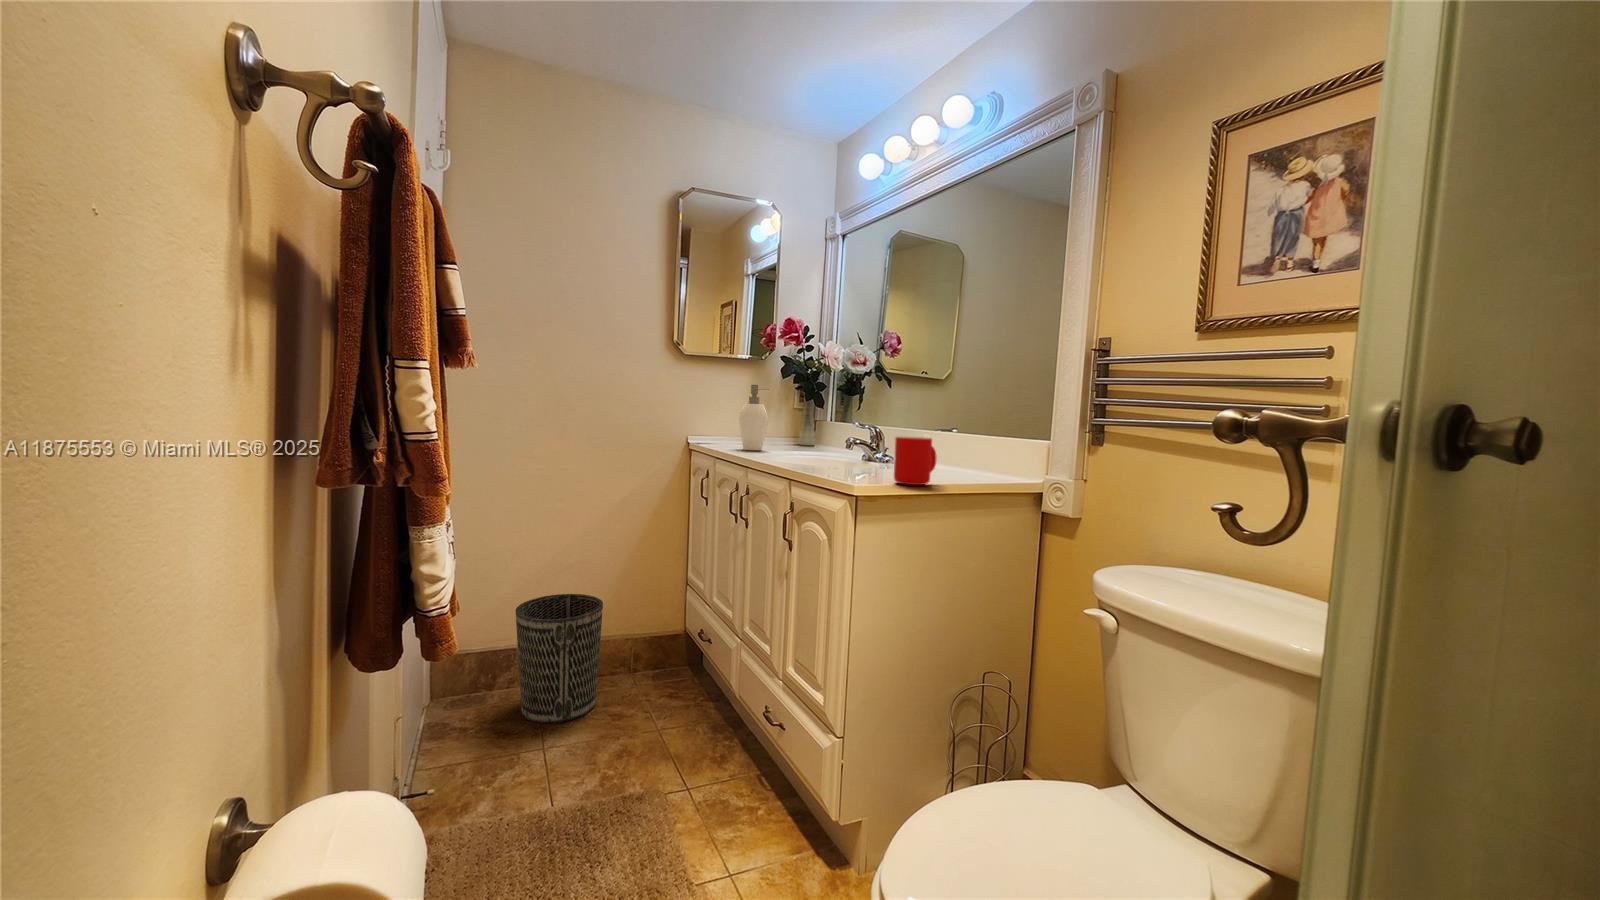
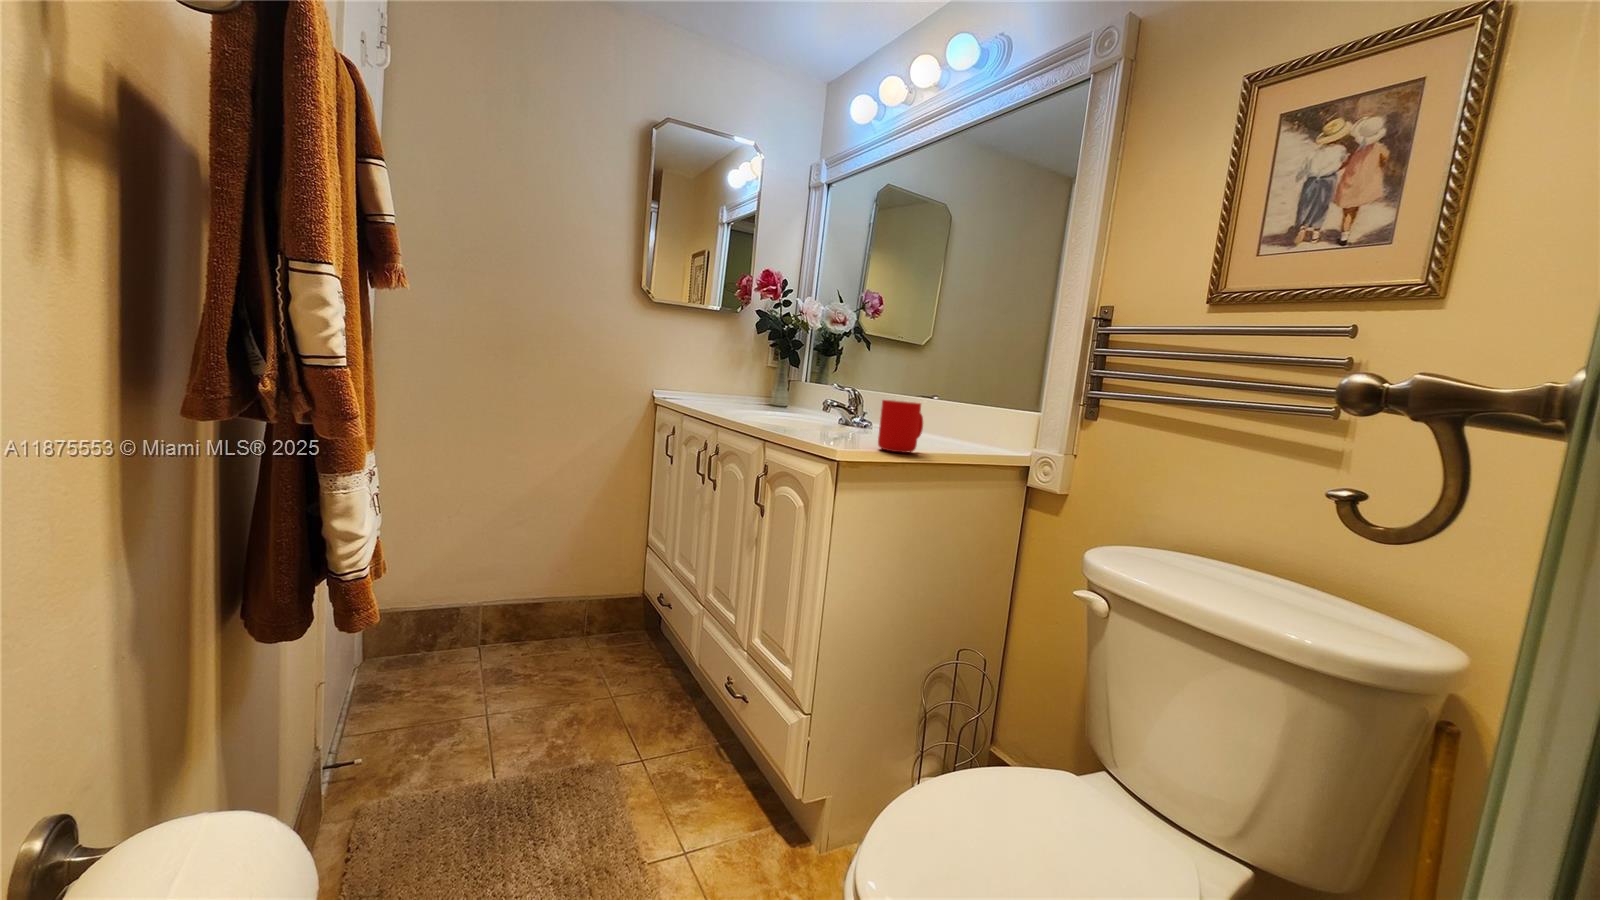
soap dispenser: present [739,385,769,450] -> none [709,338,743,409]
wastebasket: present [516,594,603,723] -> none [458,552,555,687]

